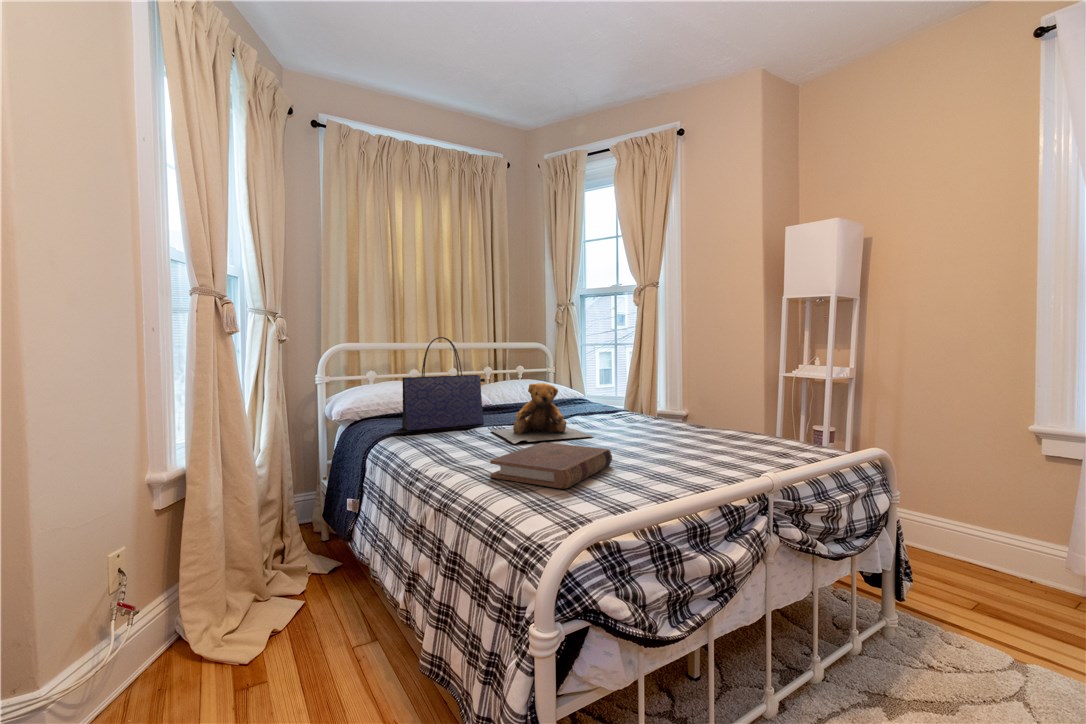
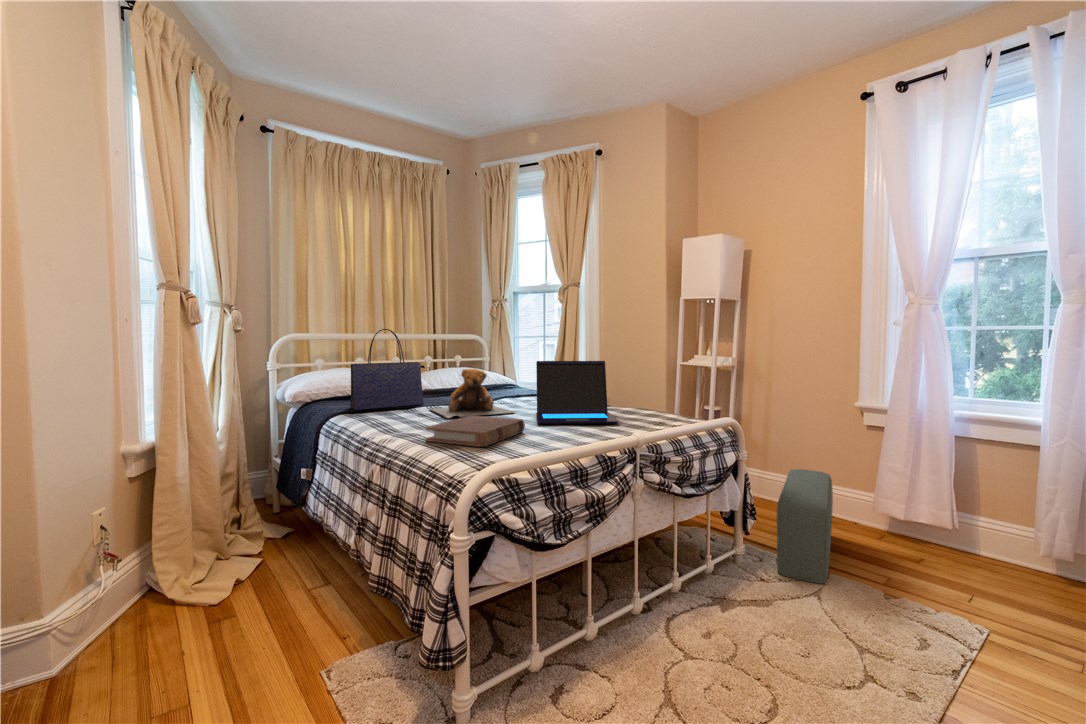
laptop: none [618,374,730,454] -> present [536,361,619,424]
pouf: none [942,512,1033,682] -> present [777,469,833,584]

